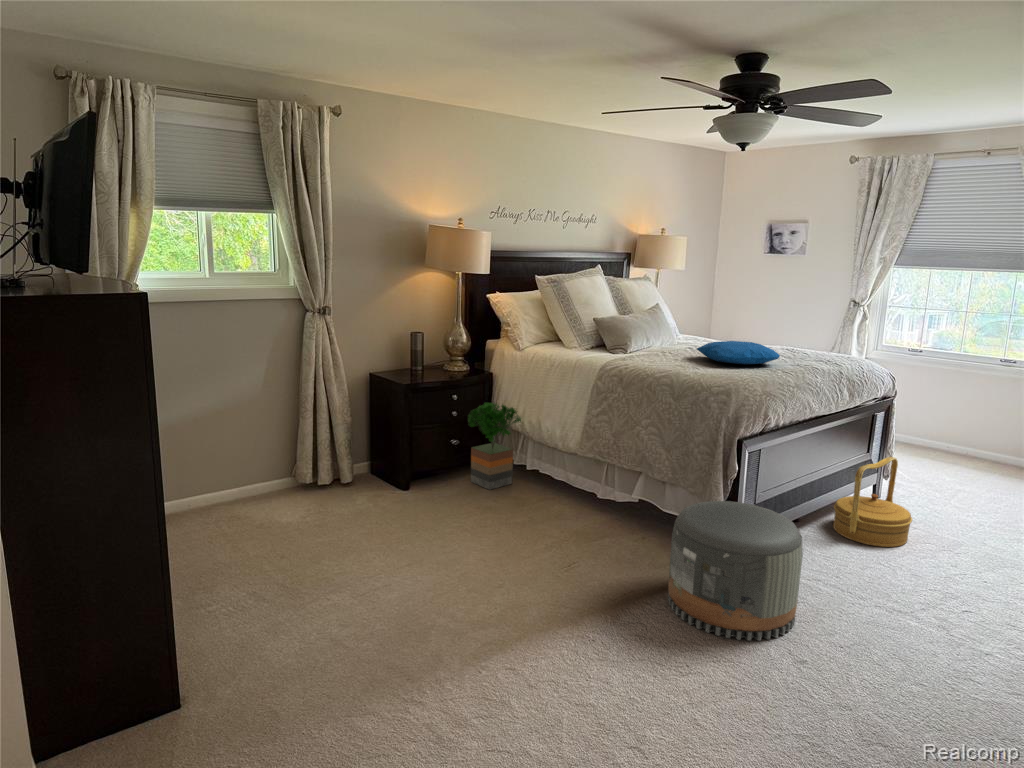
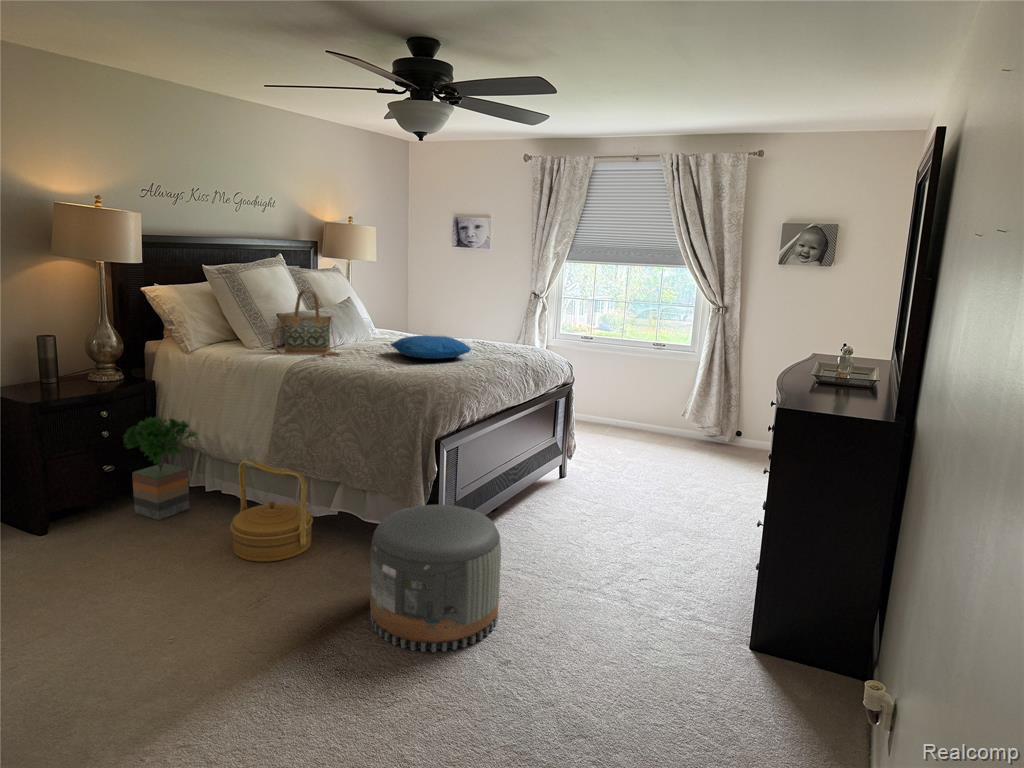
handbag: none [589,297,649,357] -> present [272,290,340,356]
woven basket: present [833,457,912,547] -> present [230,460,313,562]

